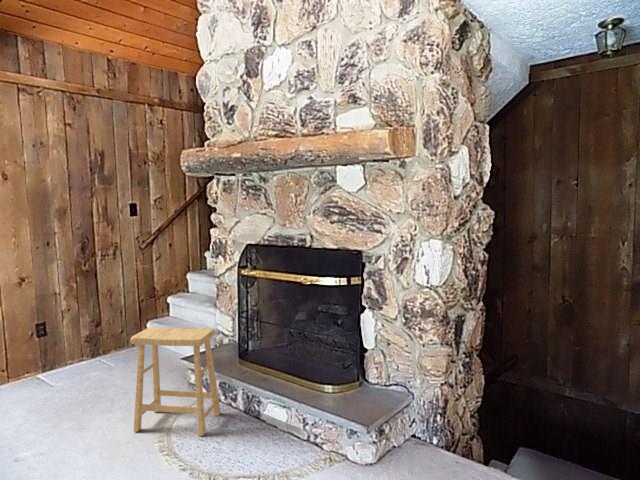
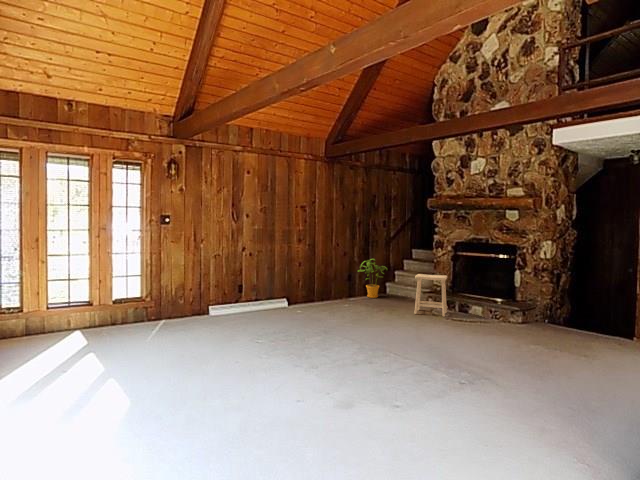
house plant: none [54,288,120,372] -> present [358,259,387,298]

